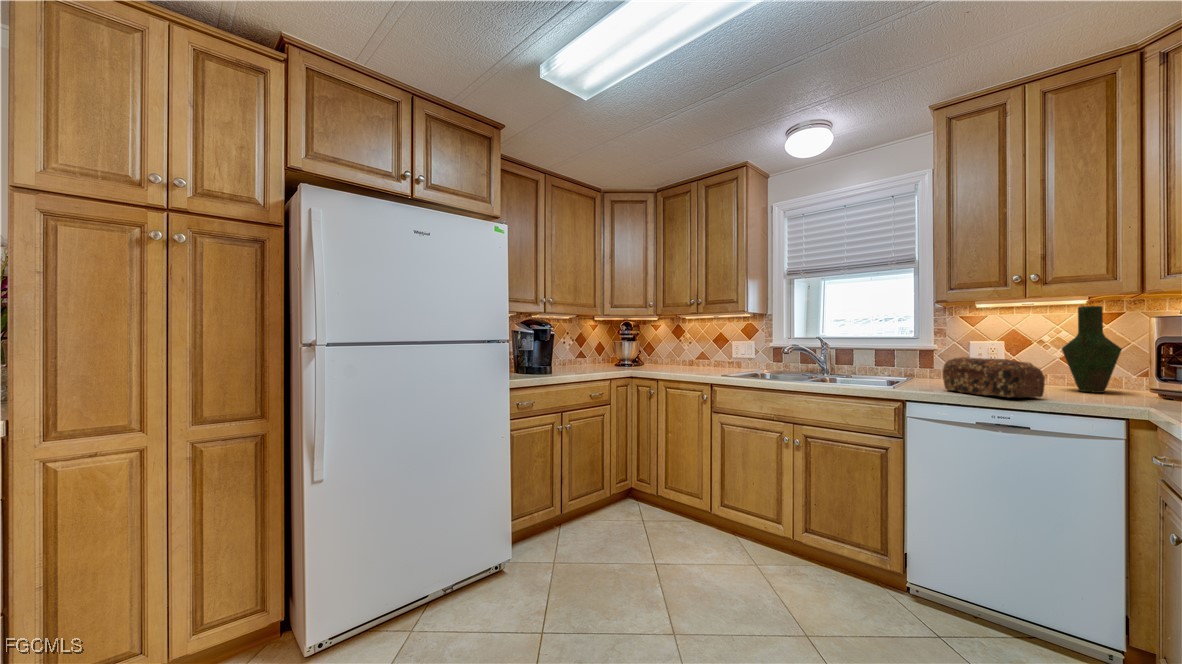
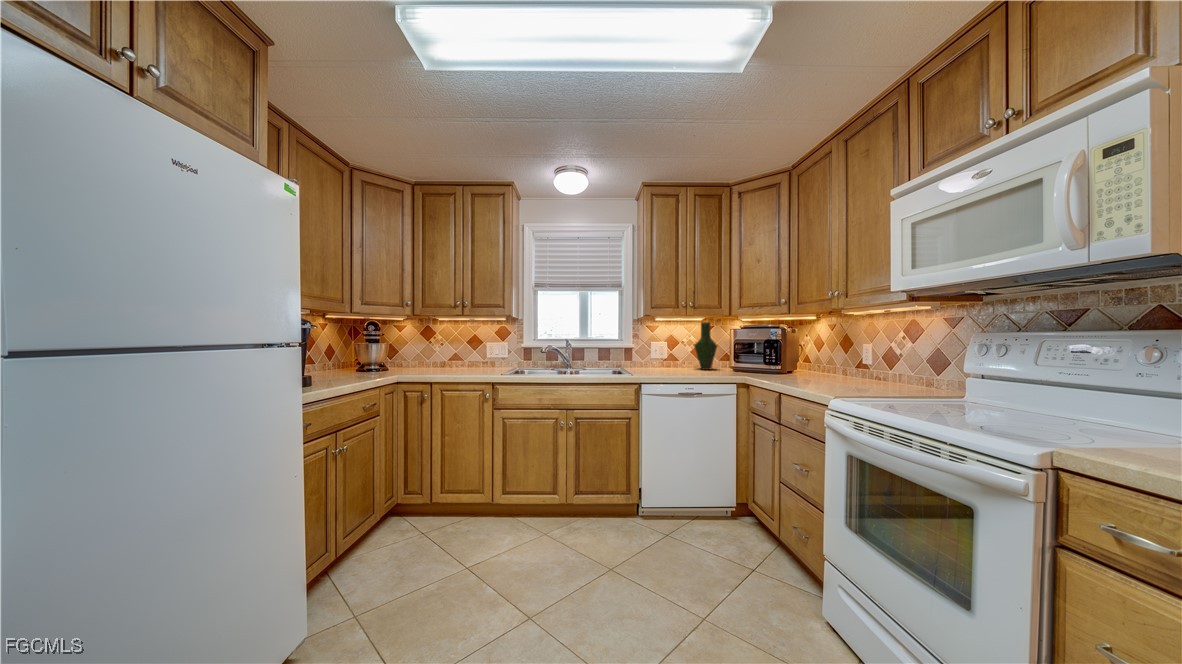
bread loaf: present [943,357,1045,398] -> none [654,353,702,376]

